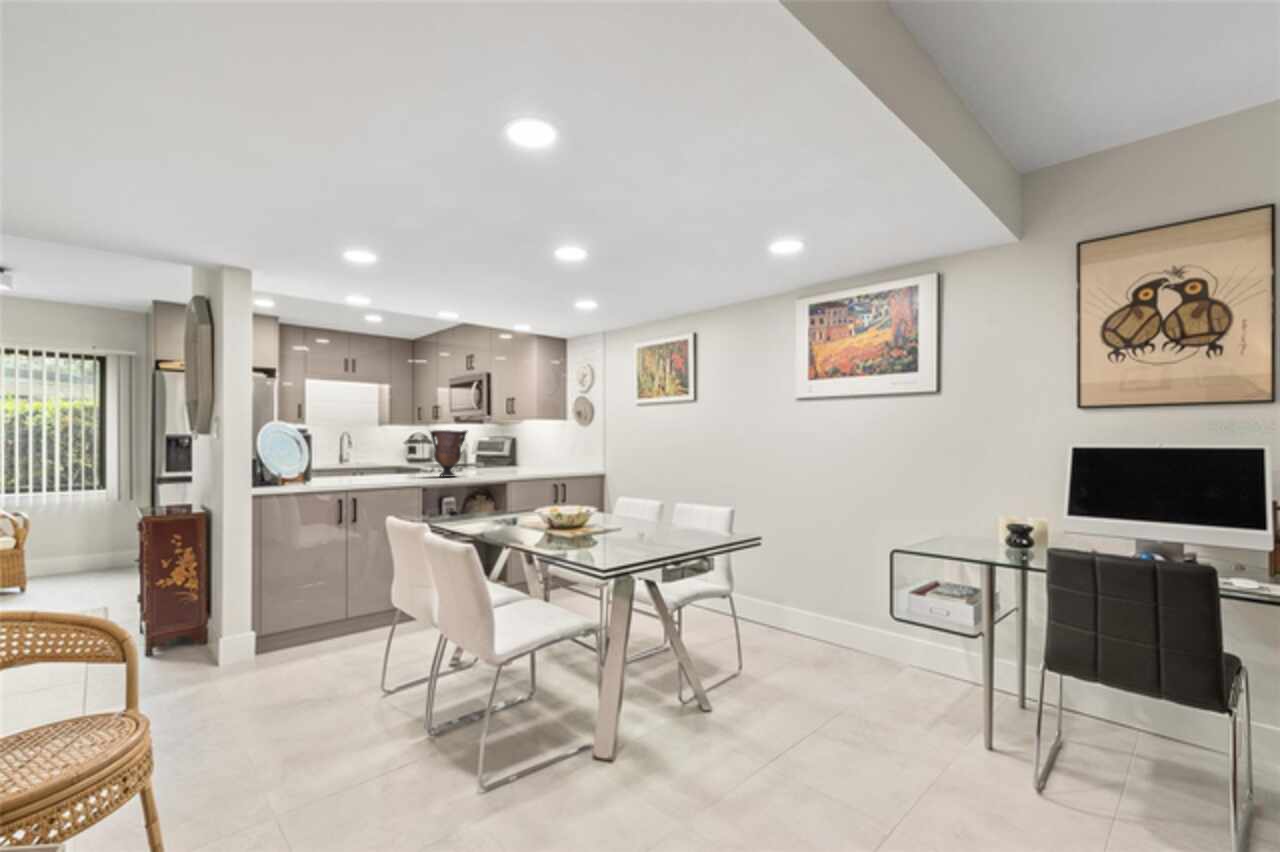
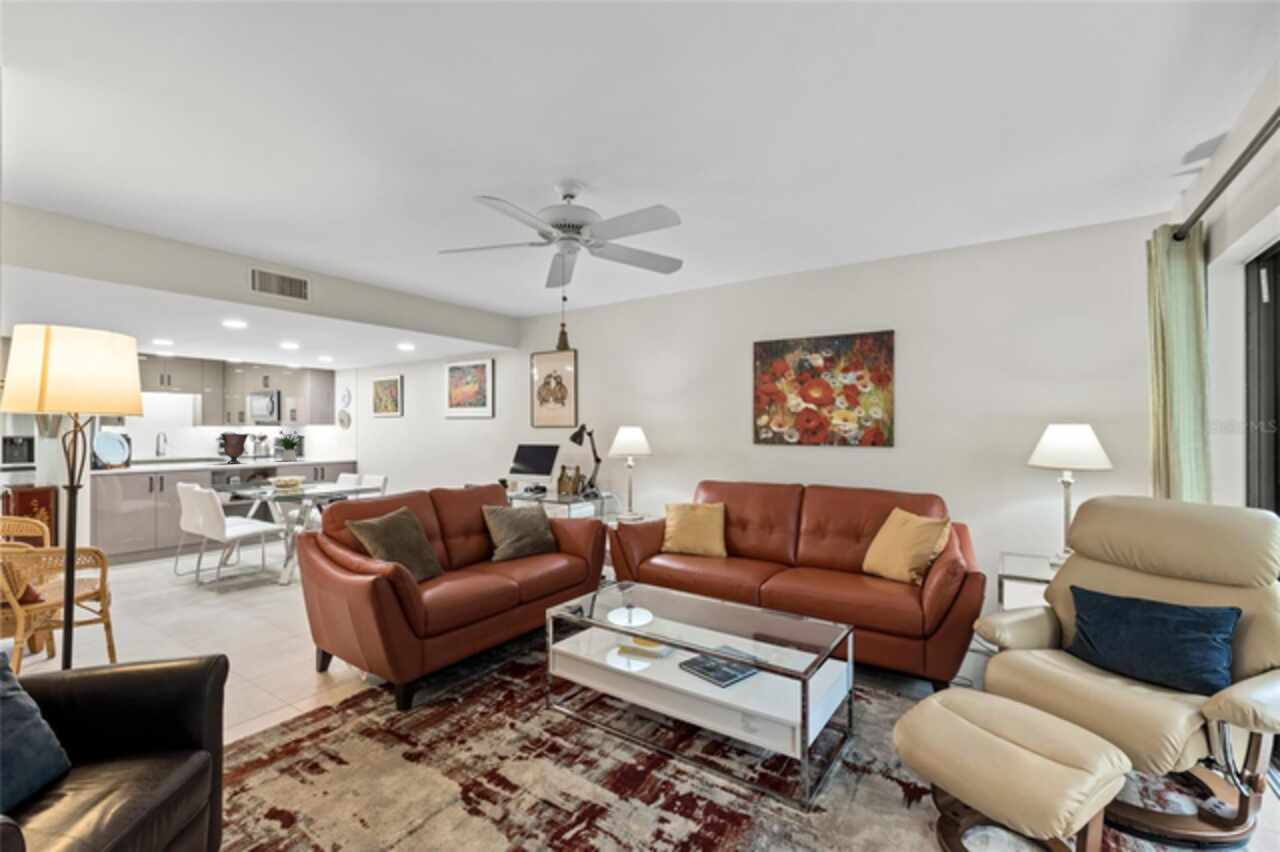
flower arrangement: none [490,424,539,474] -> present [277,431,304,461]

